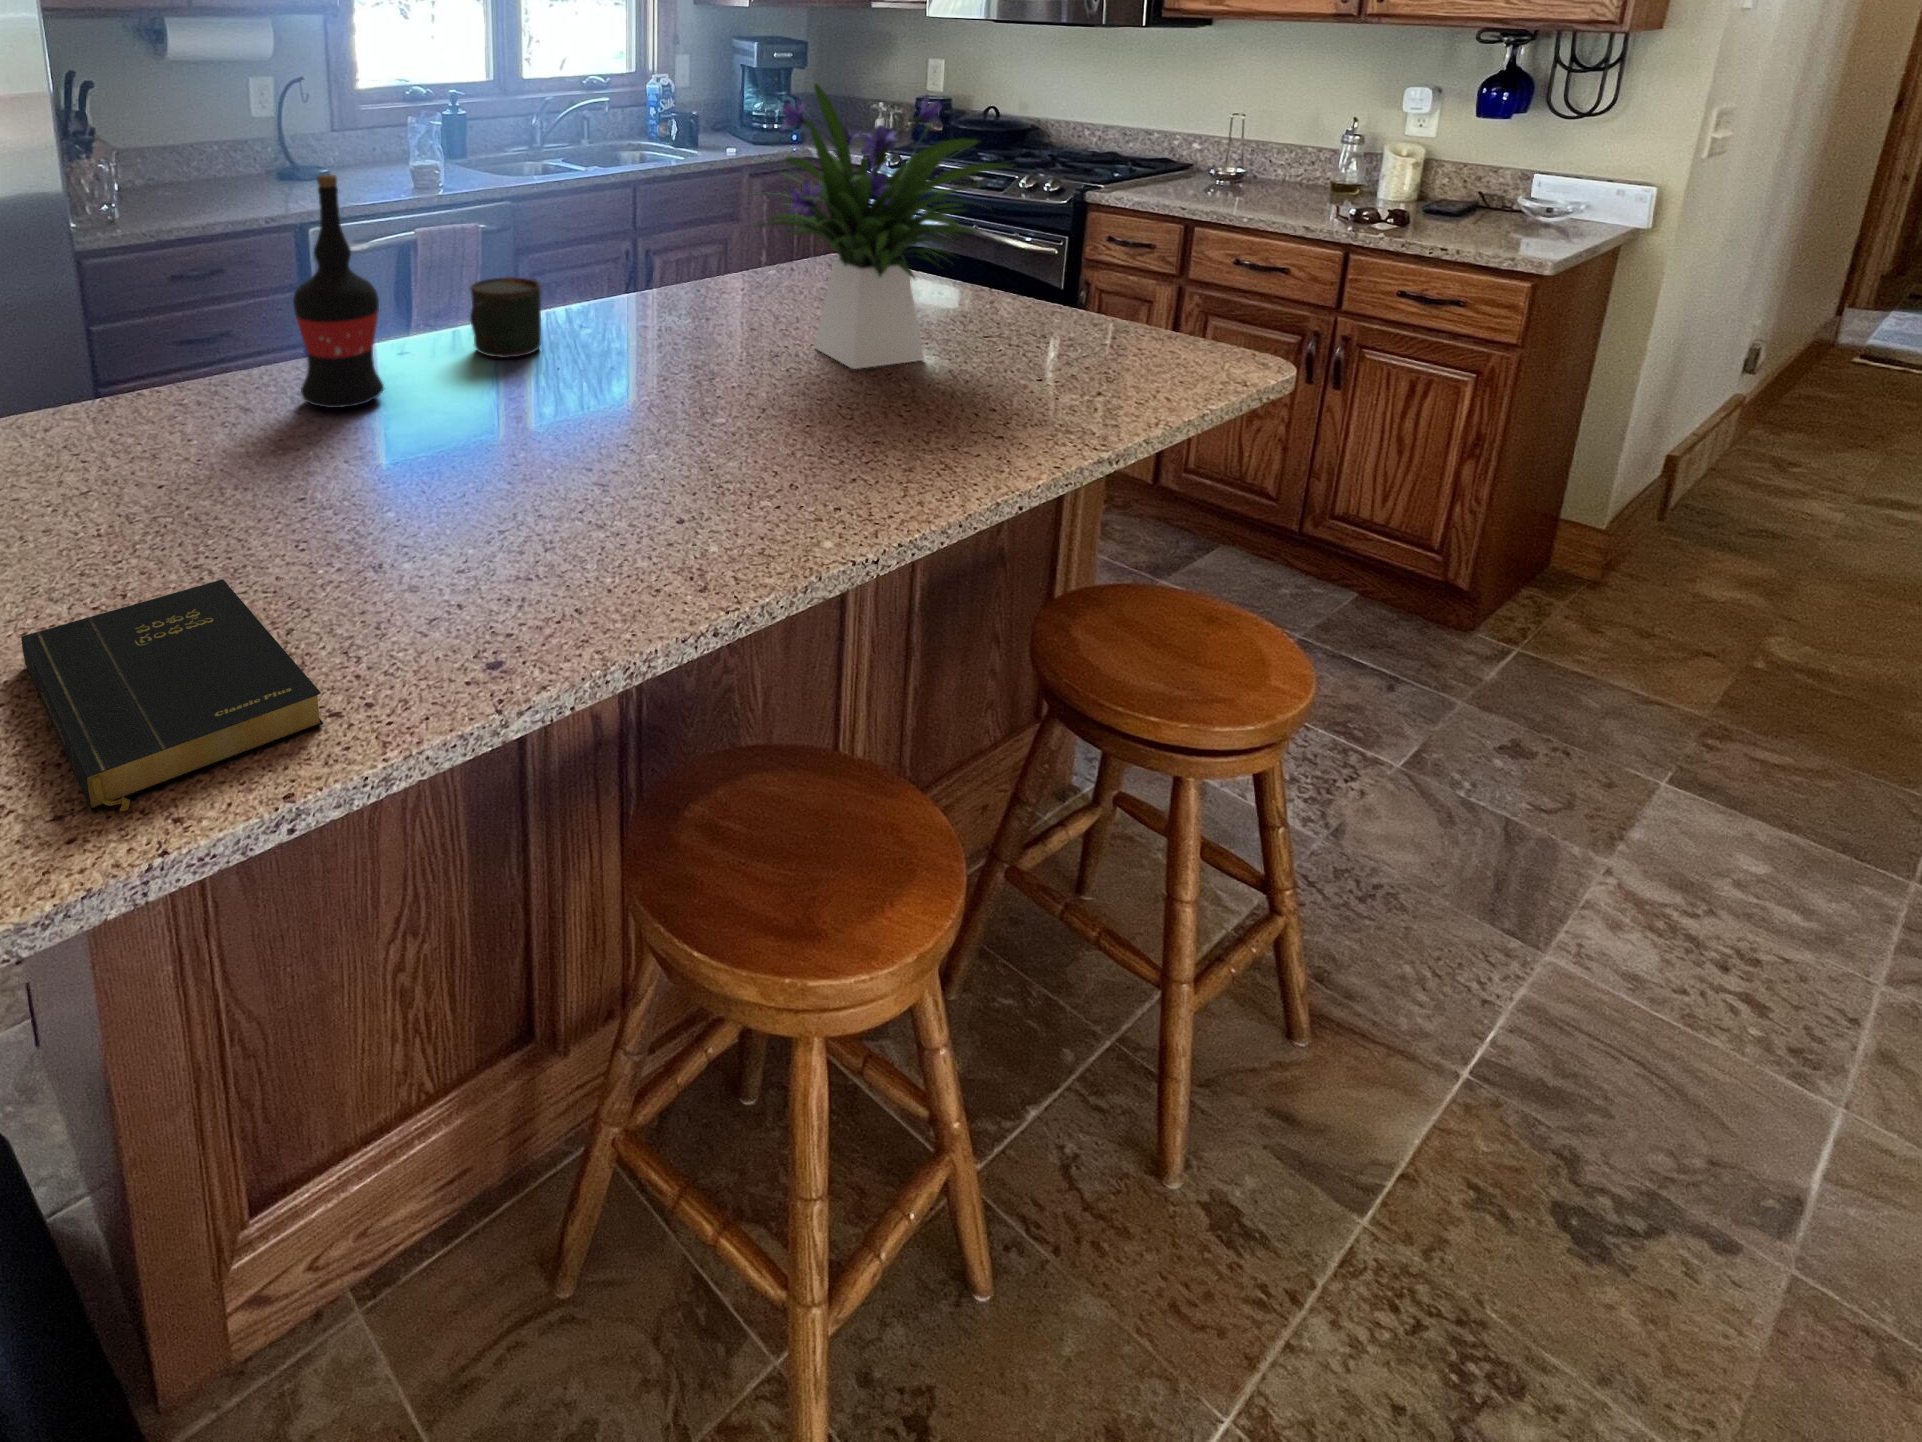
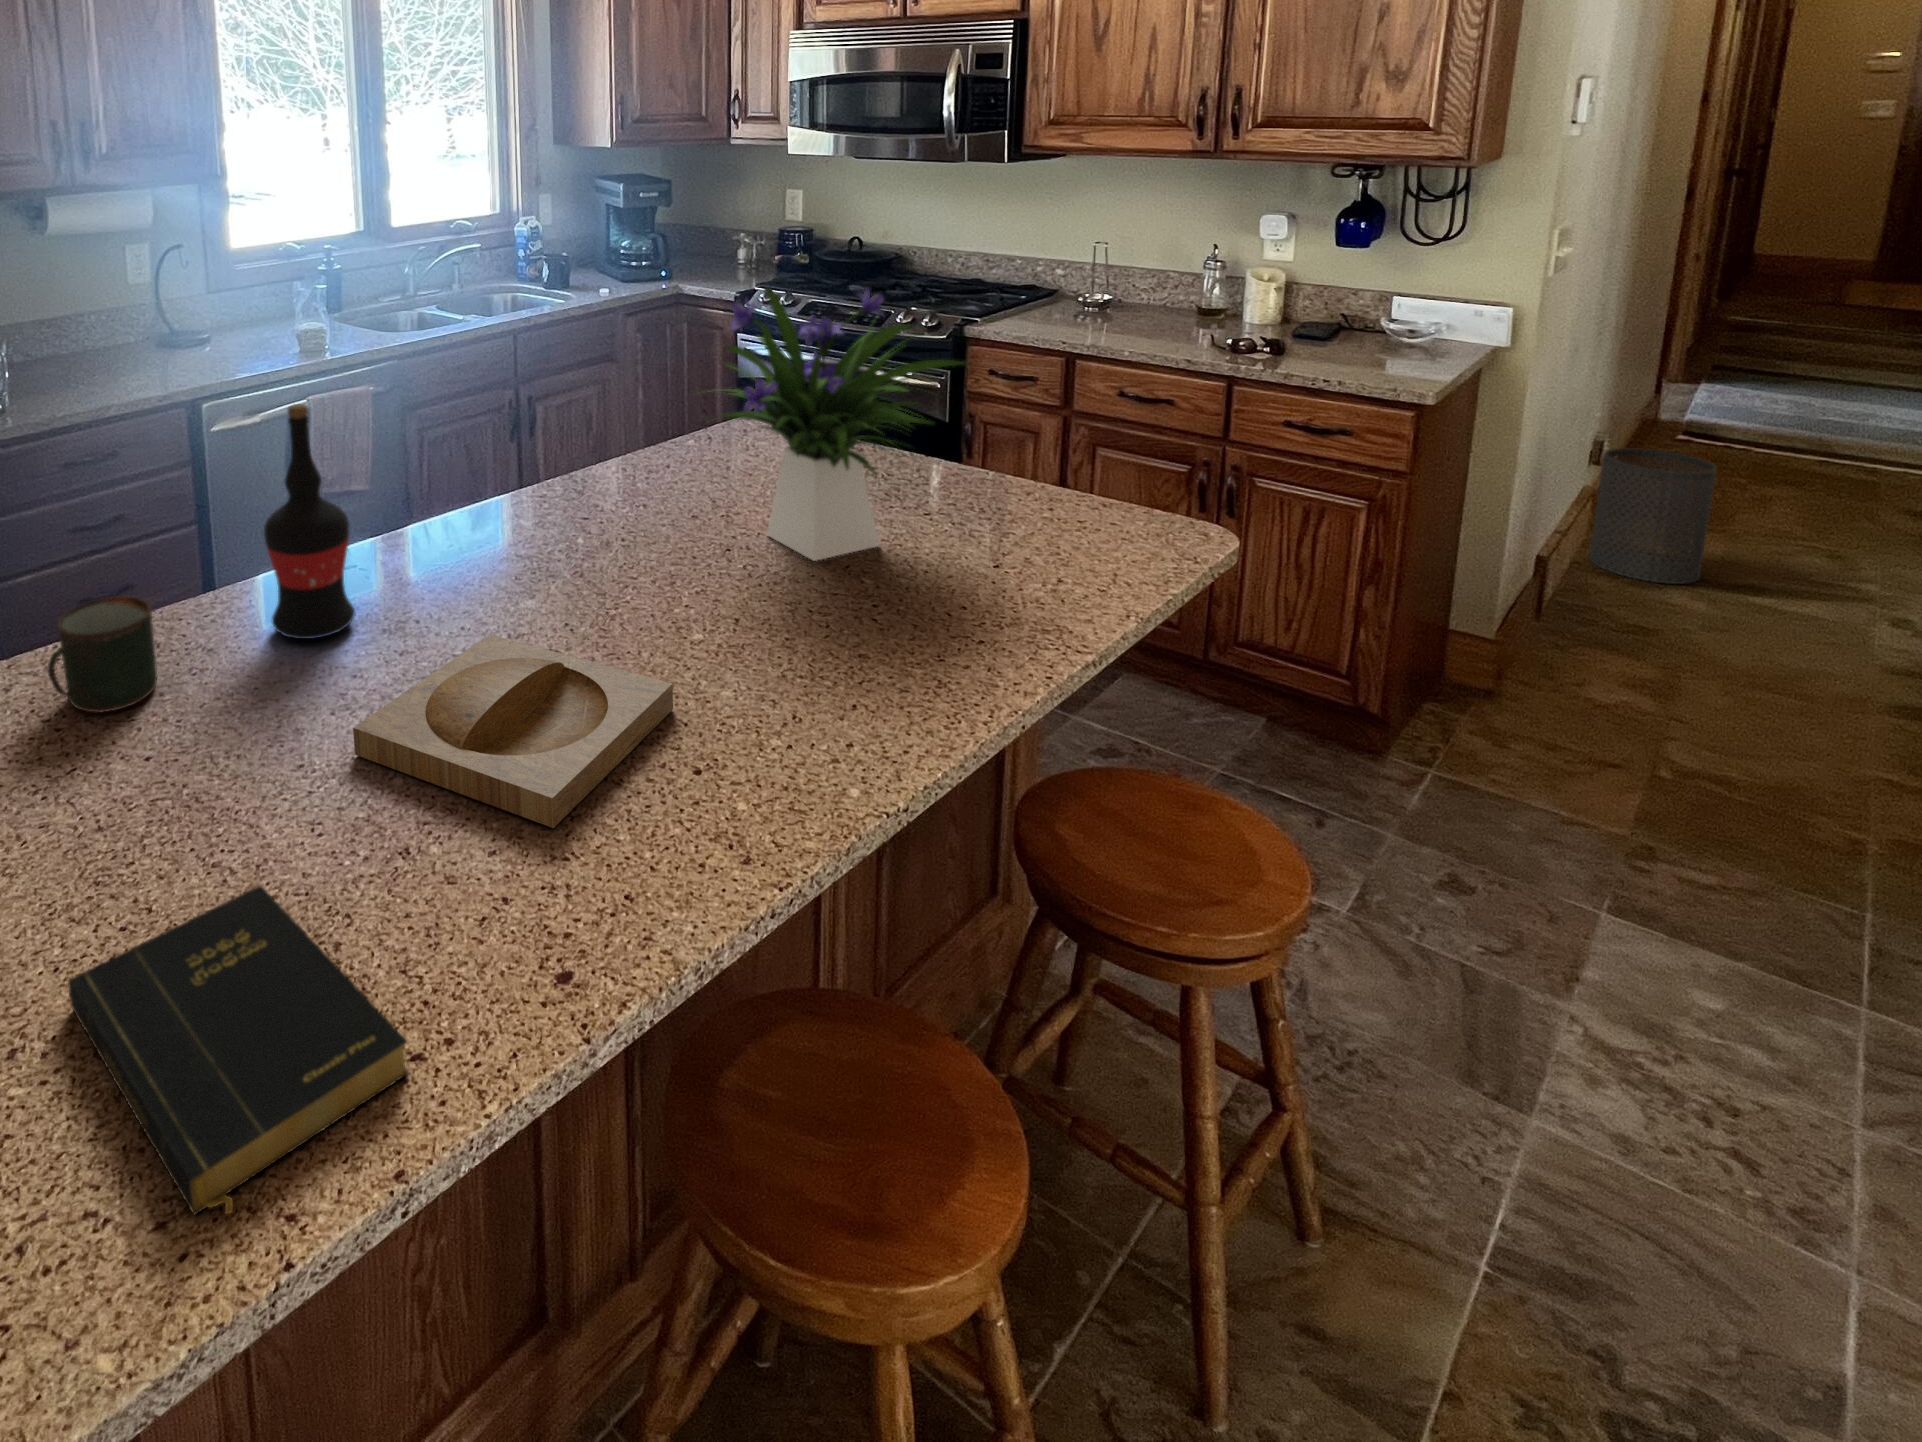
mug: present [470,277,541,358] -> present [48,596,157,713]
trash can: none [1729,358,1874,498] -> present [1590,448,1716,584]
tray: none [348,407,671,557] -> present [353,634,673,828]

